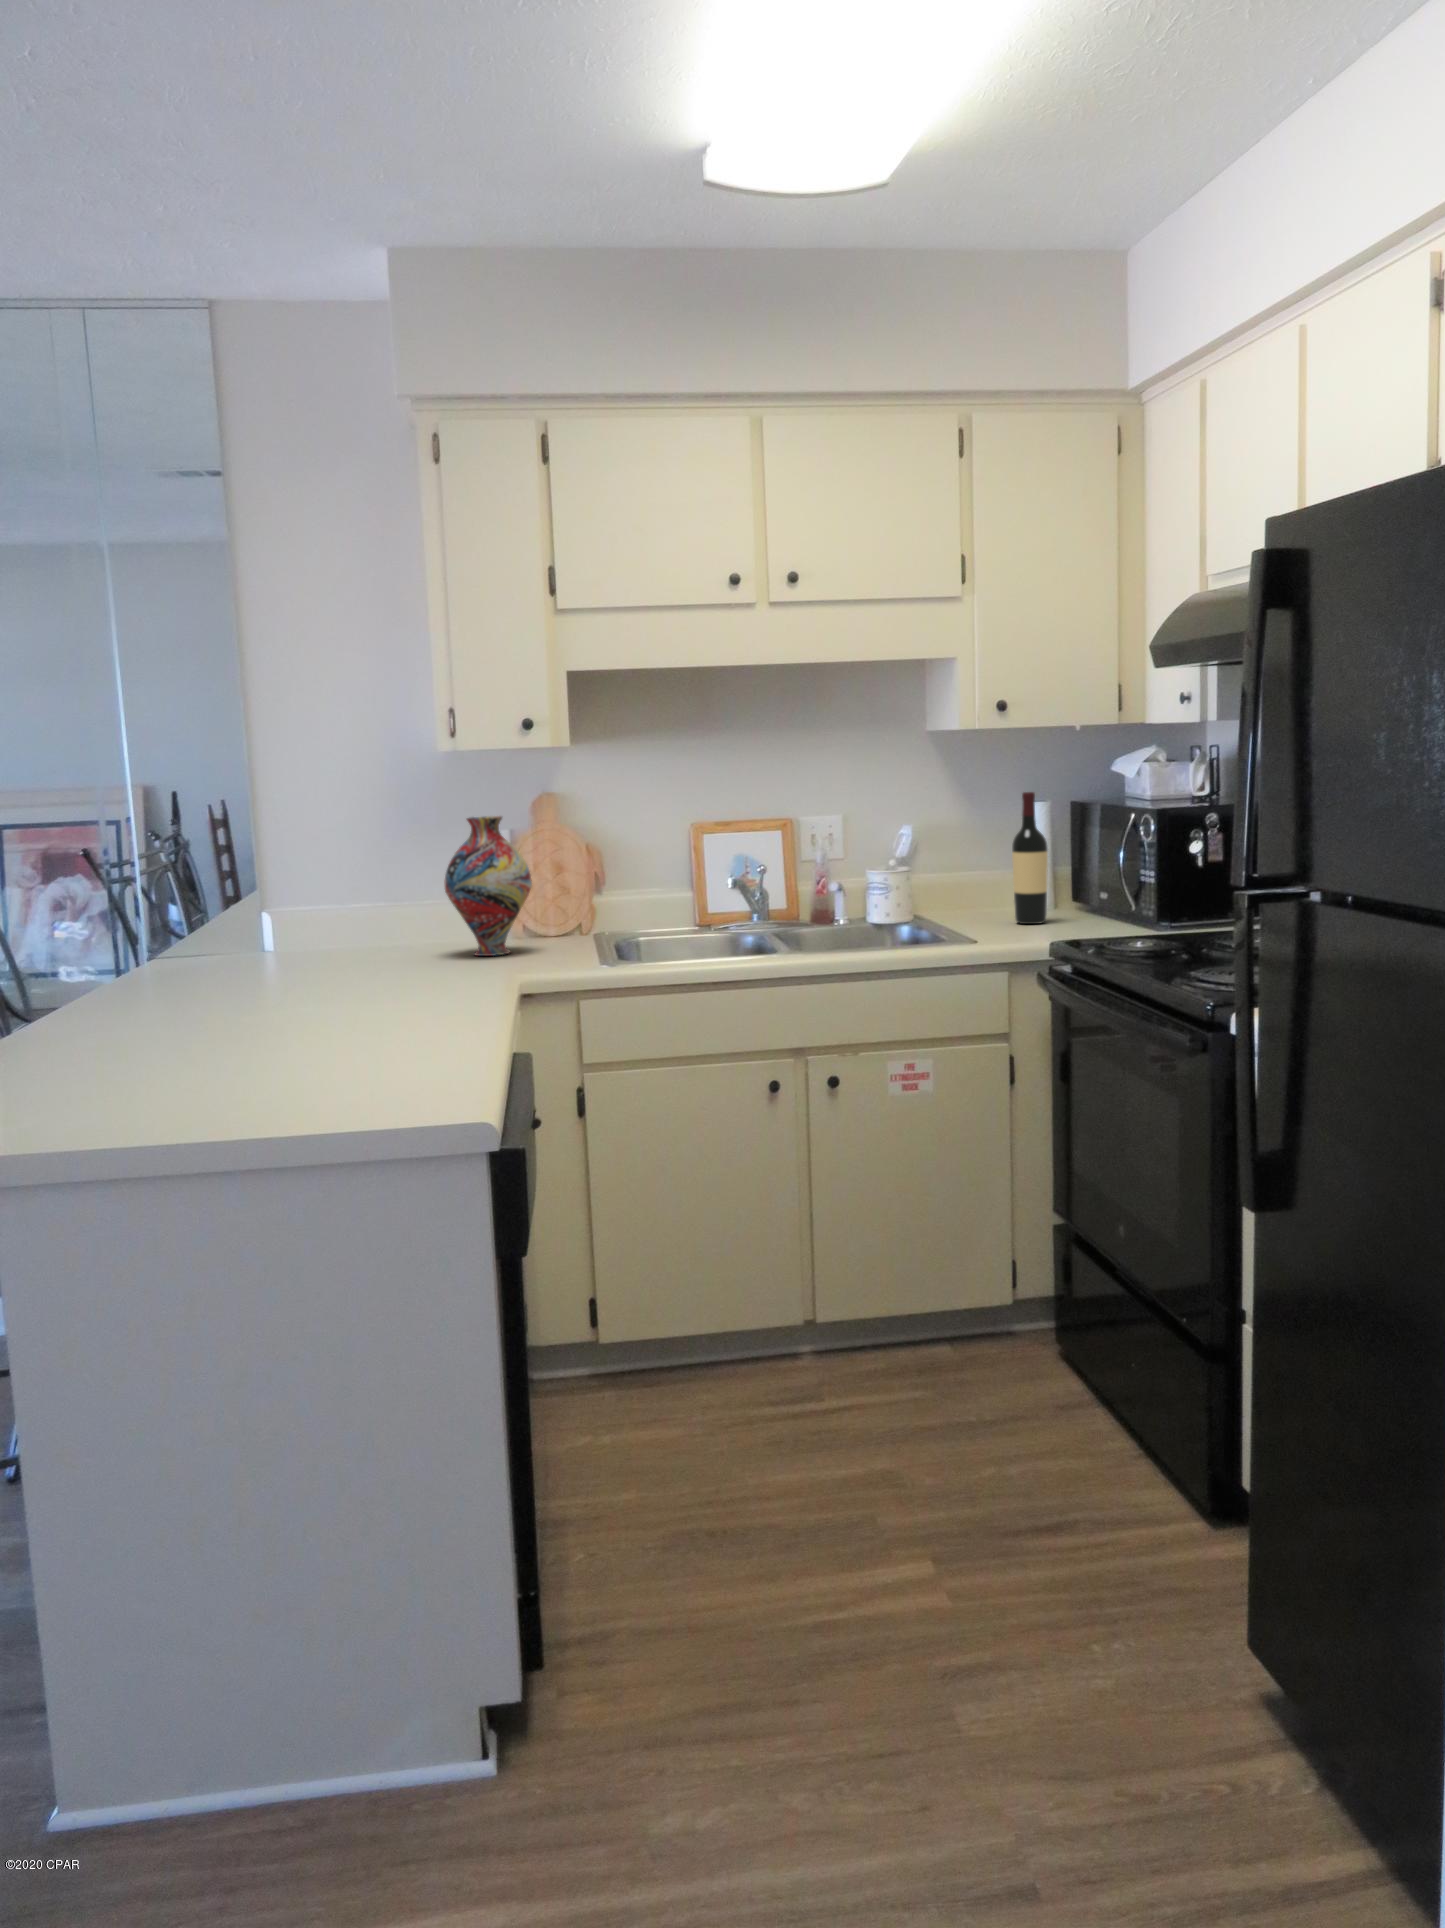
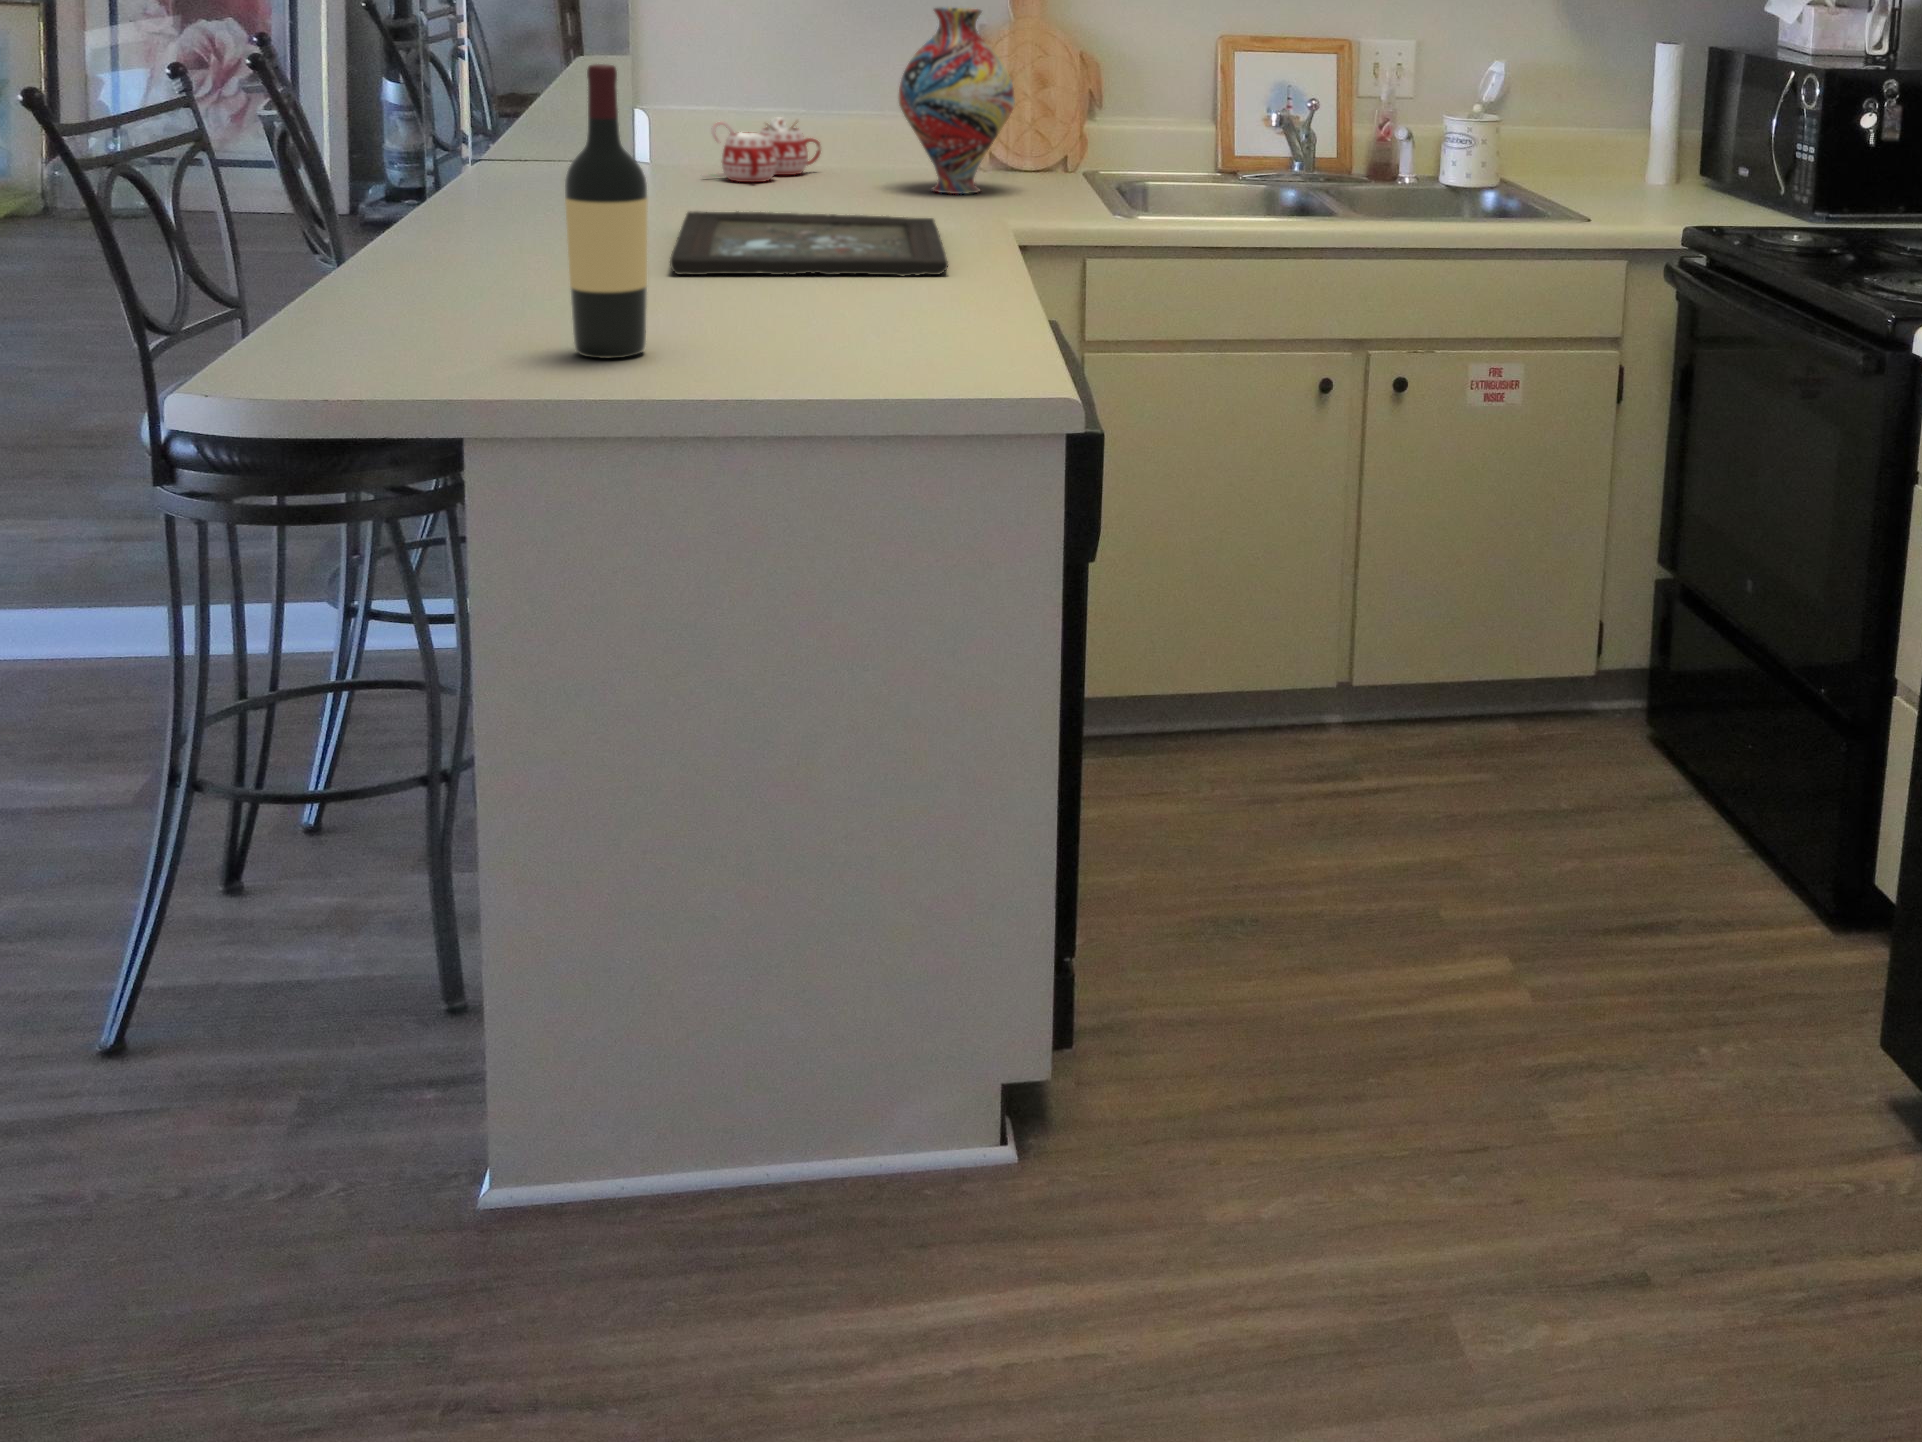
wine bottle: present [1012,792,1048,924] -> present [565,64,648,359]
mug: none [308,908,400,958] -> present [702,117,821,182]
tray: none [227,976,456,1034] -> present [670,211,948,276]

